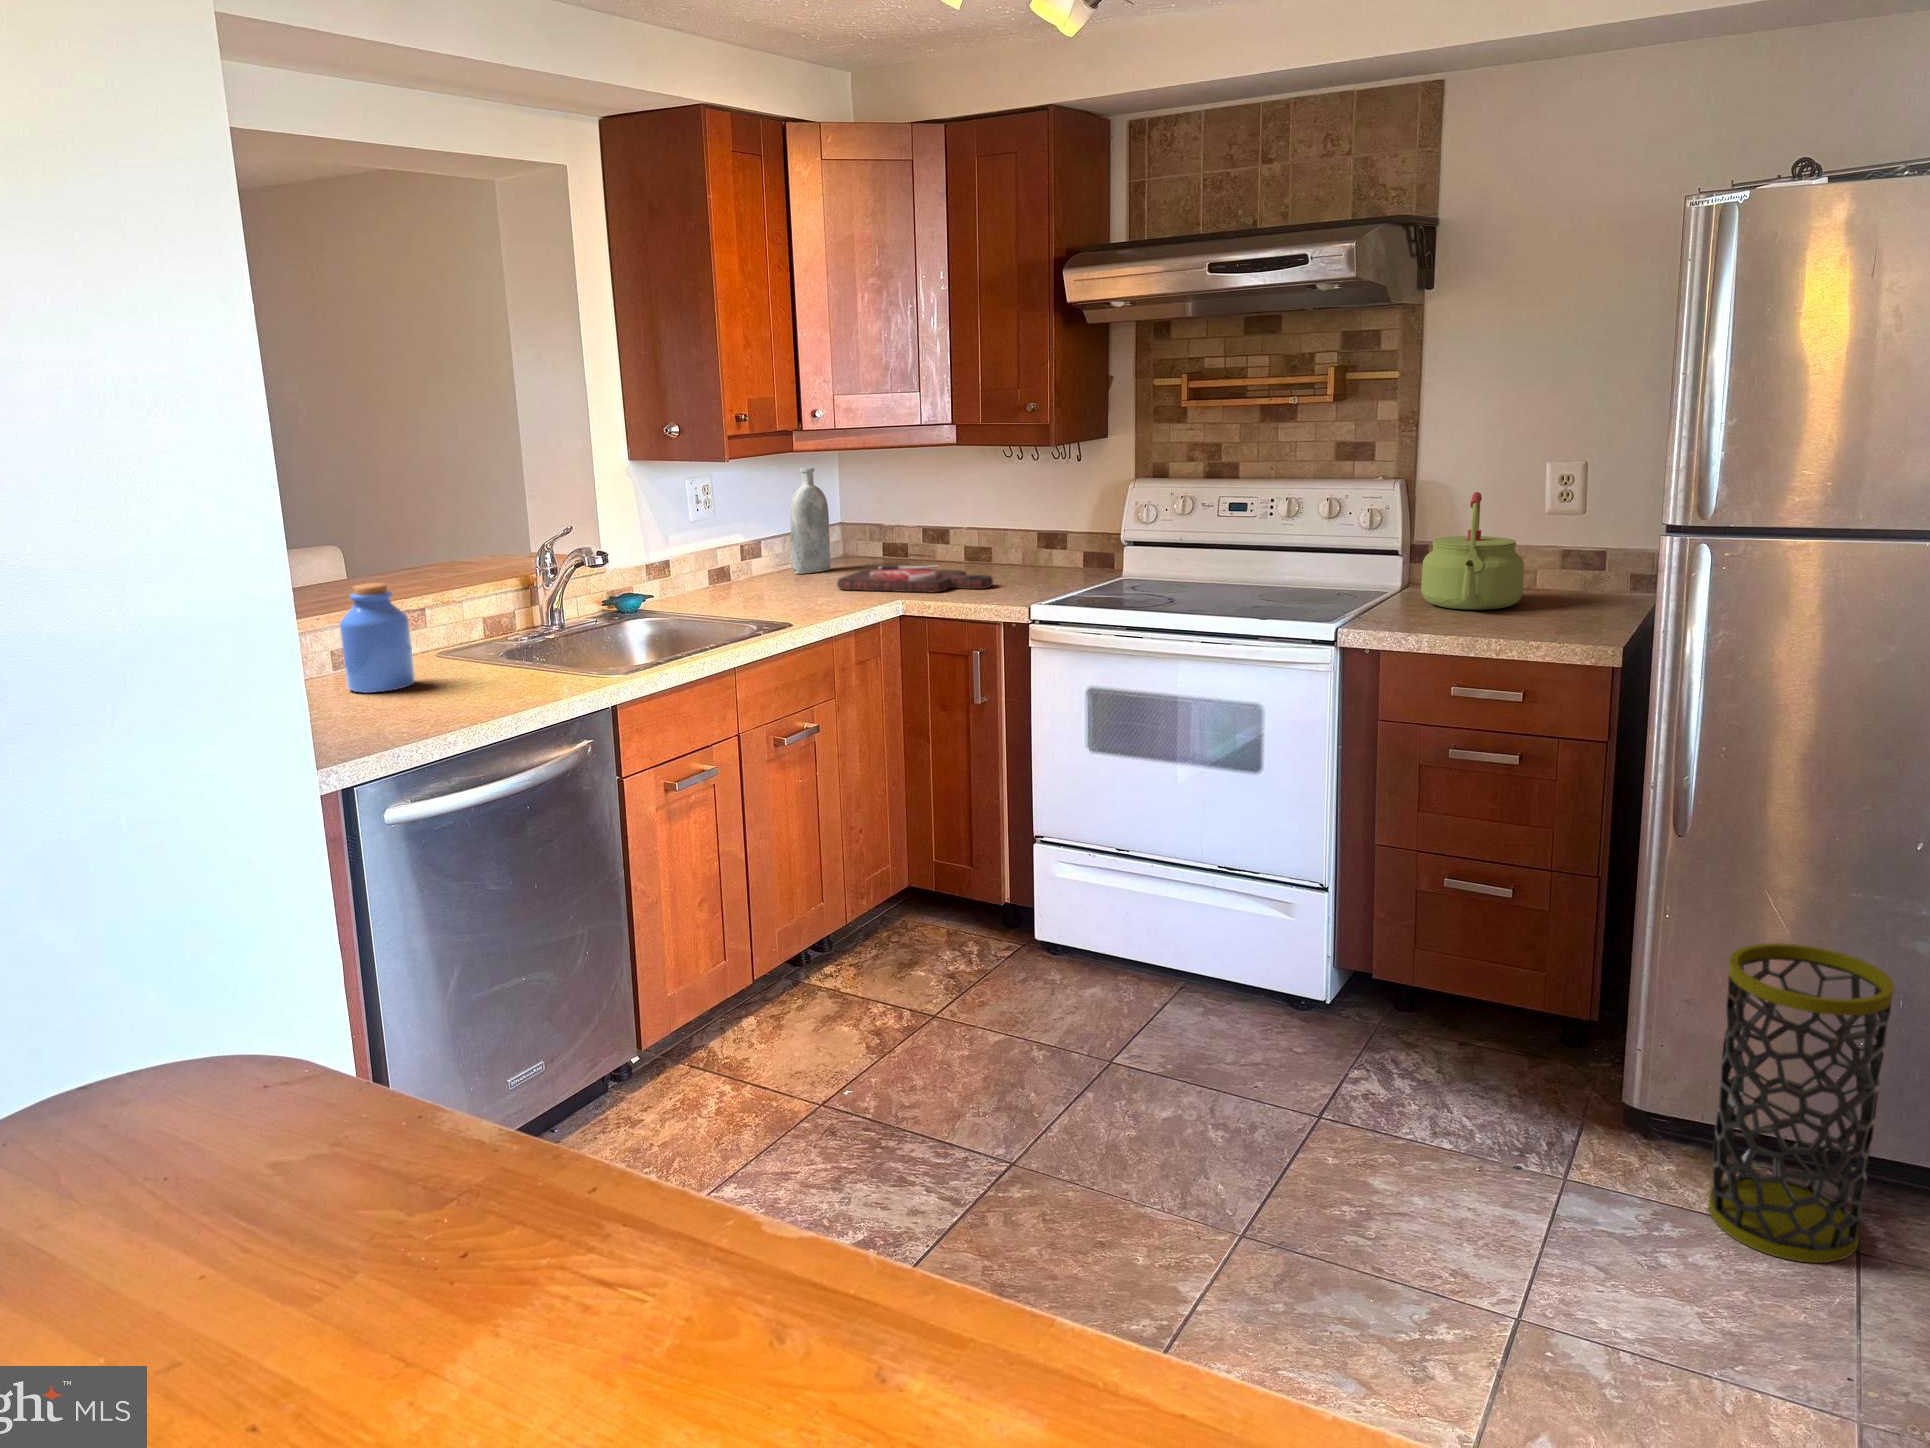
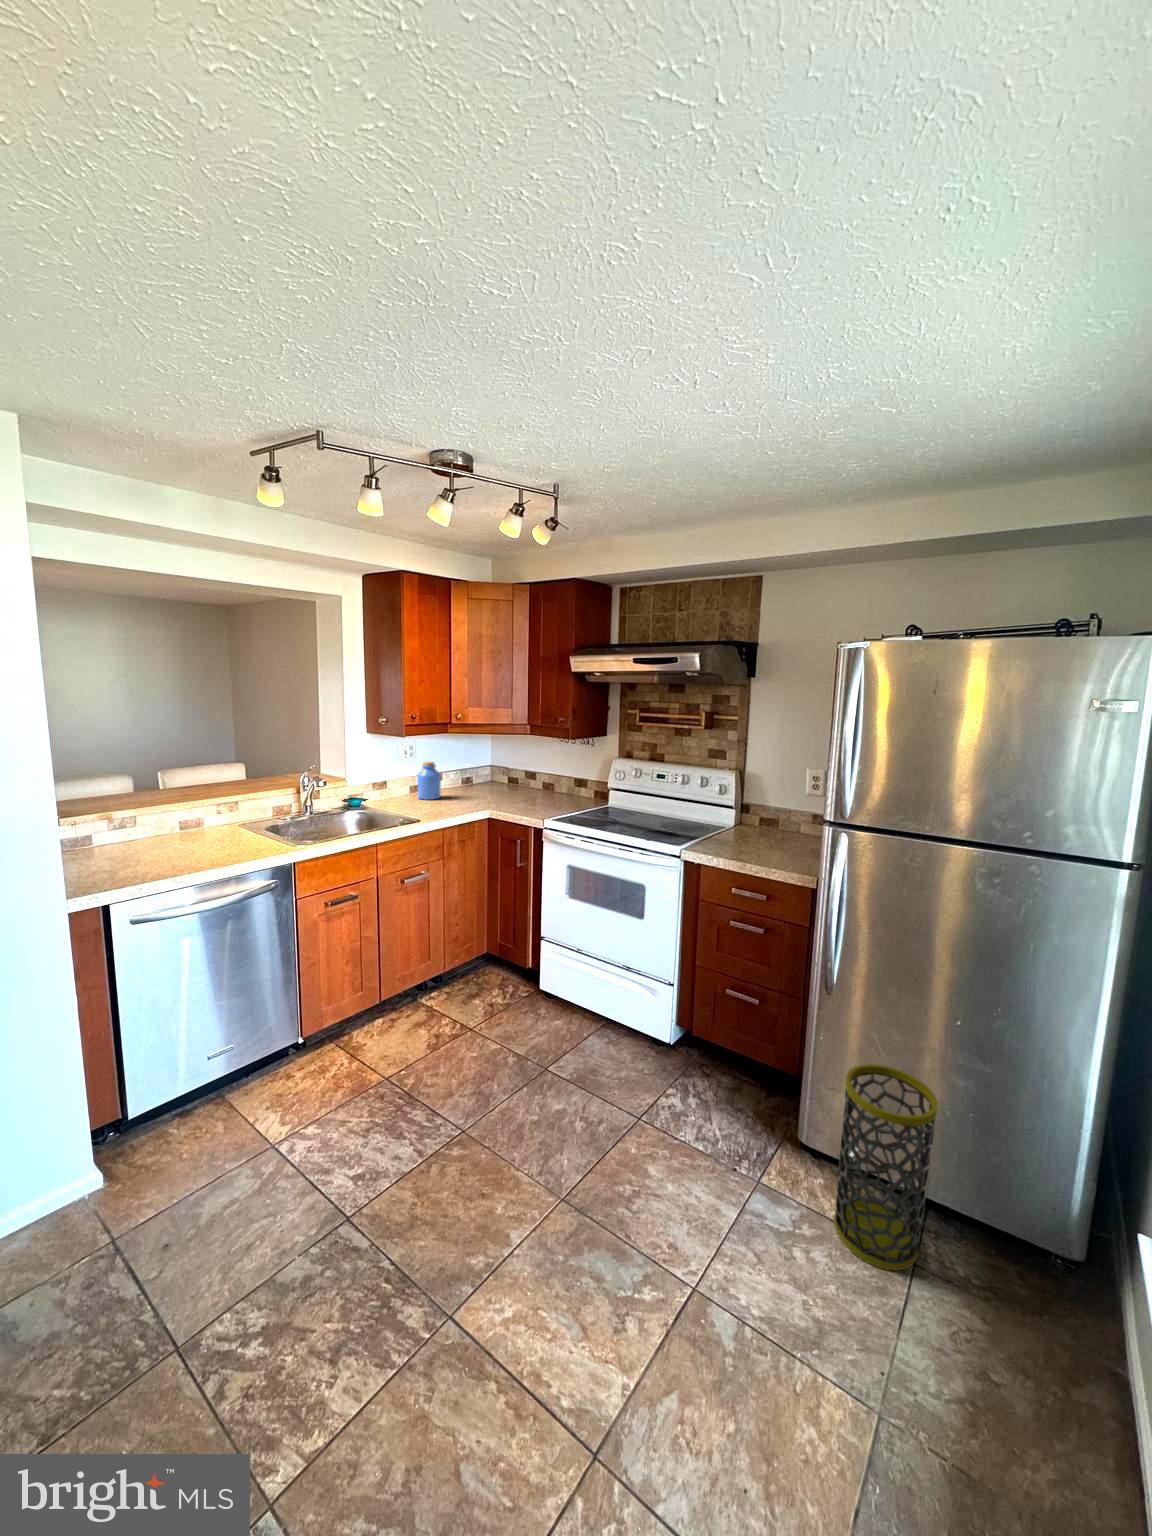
bottle: present [790,468,831,574] -> none [457,741,477,791]
kettle: present [1421,492,1524,610] -> none [736,782,789,843]
cutting board: present [837,565,993,593] -> none [466,791,540,808]
jar: present [340,583,415,693] -> present [417,762,441,800]

